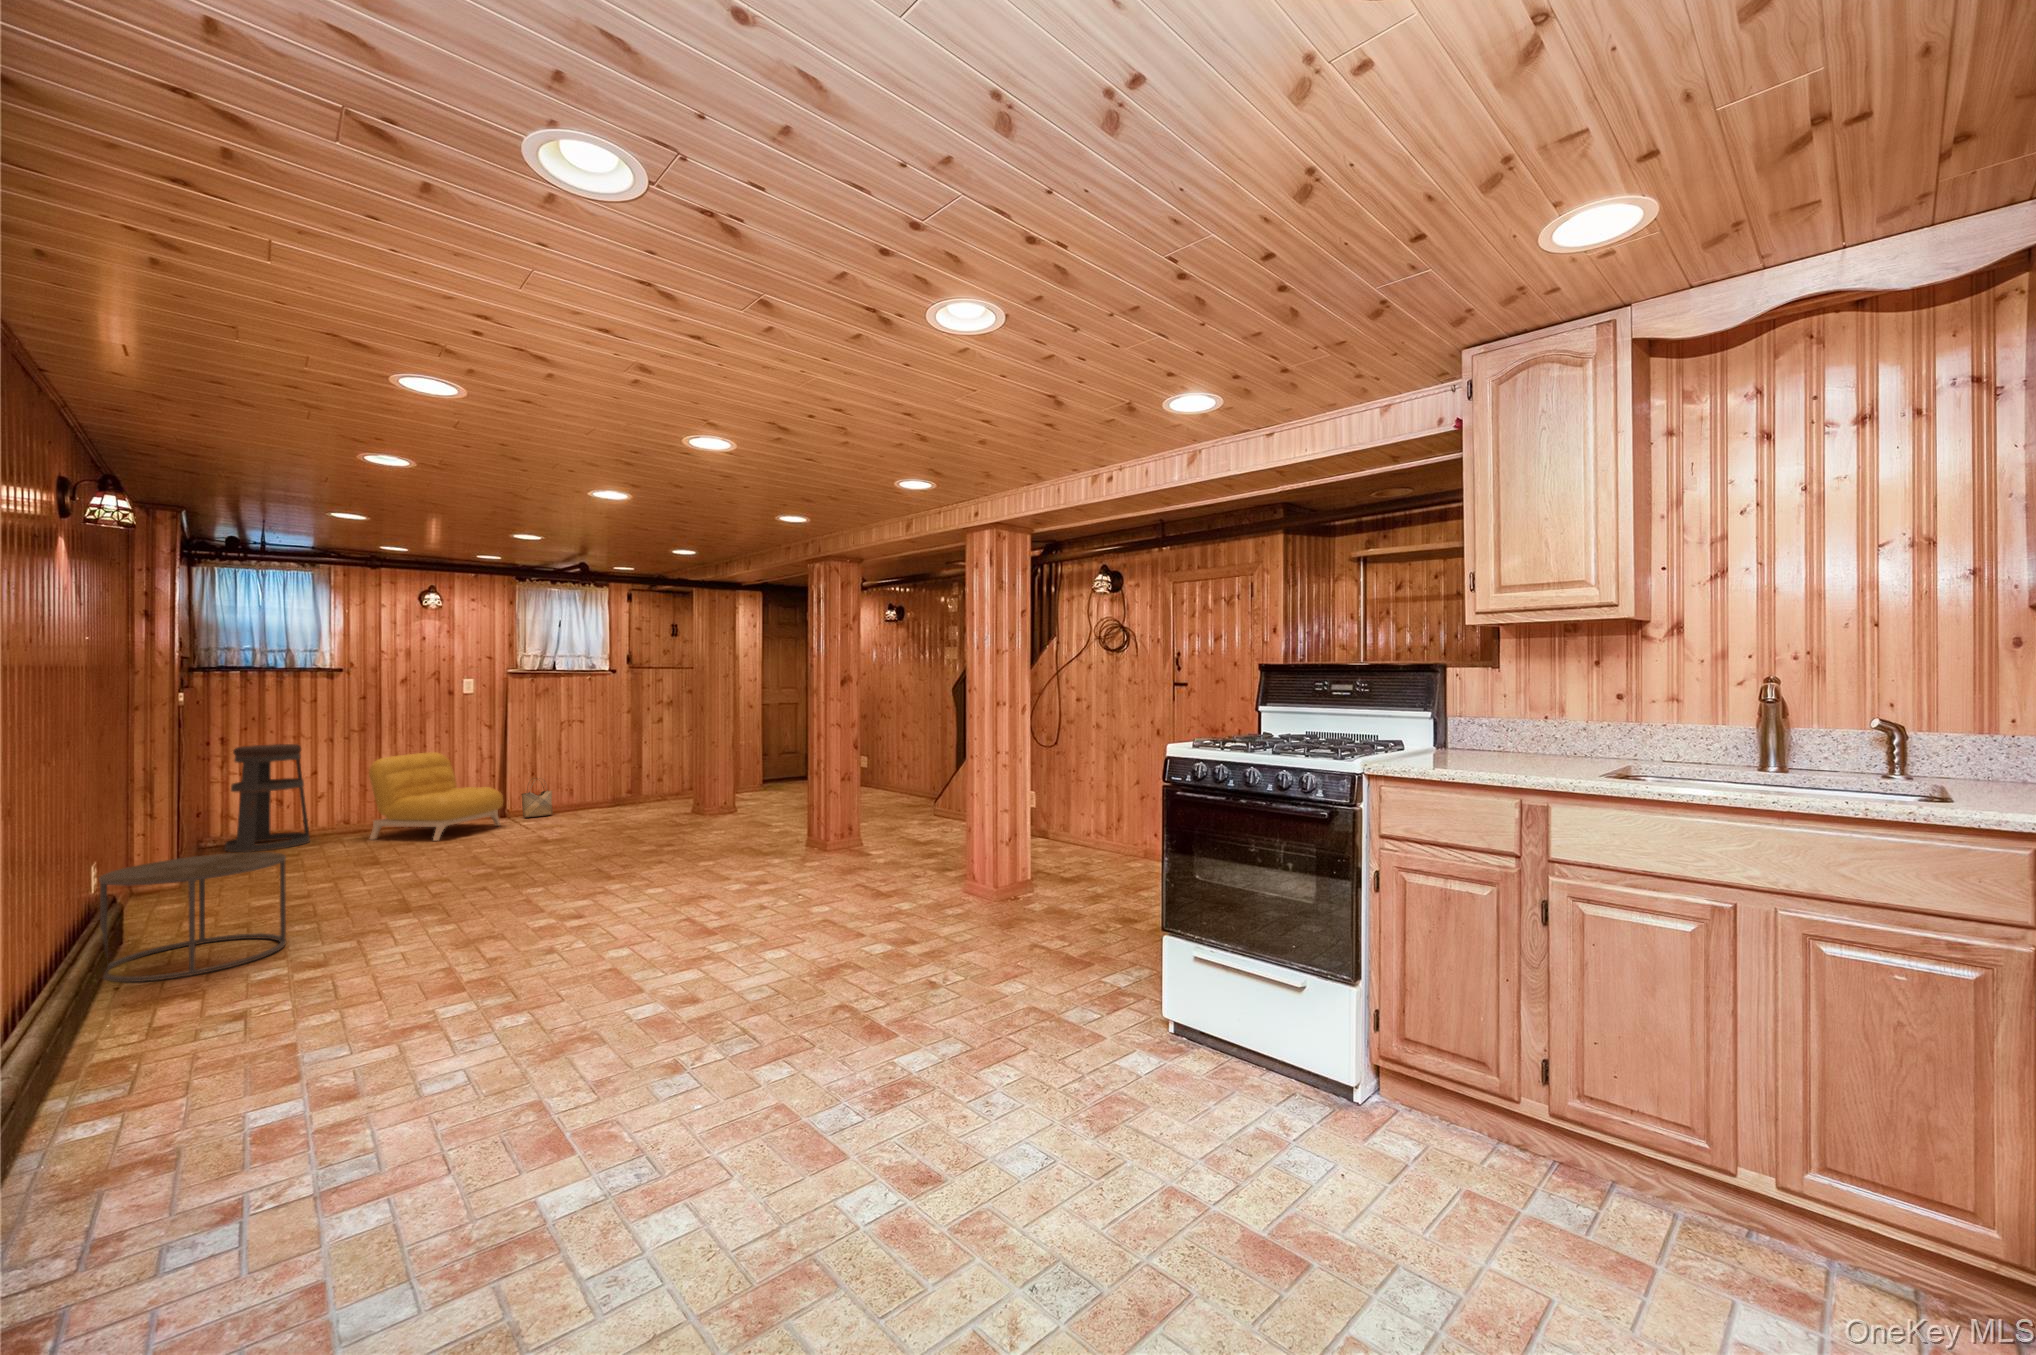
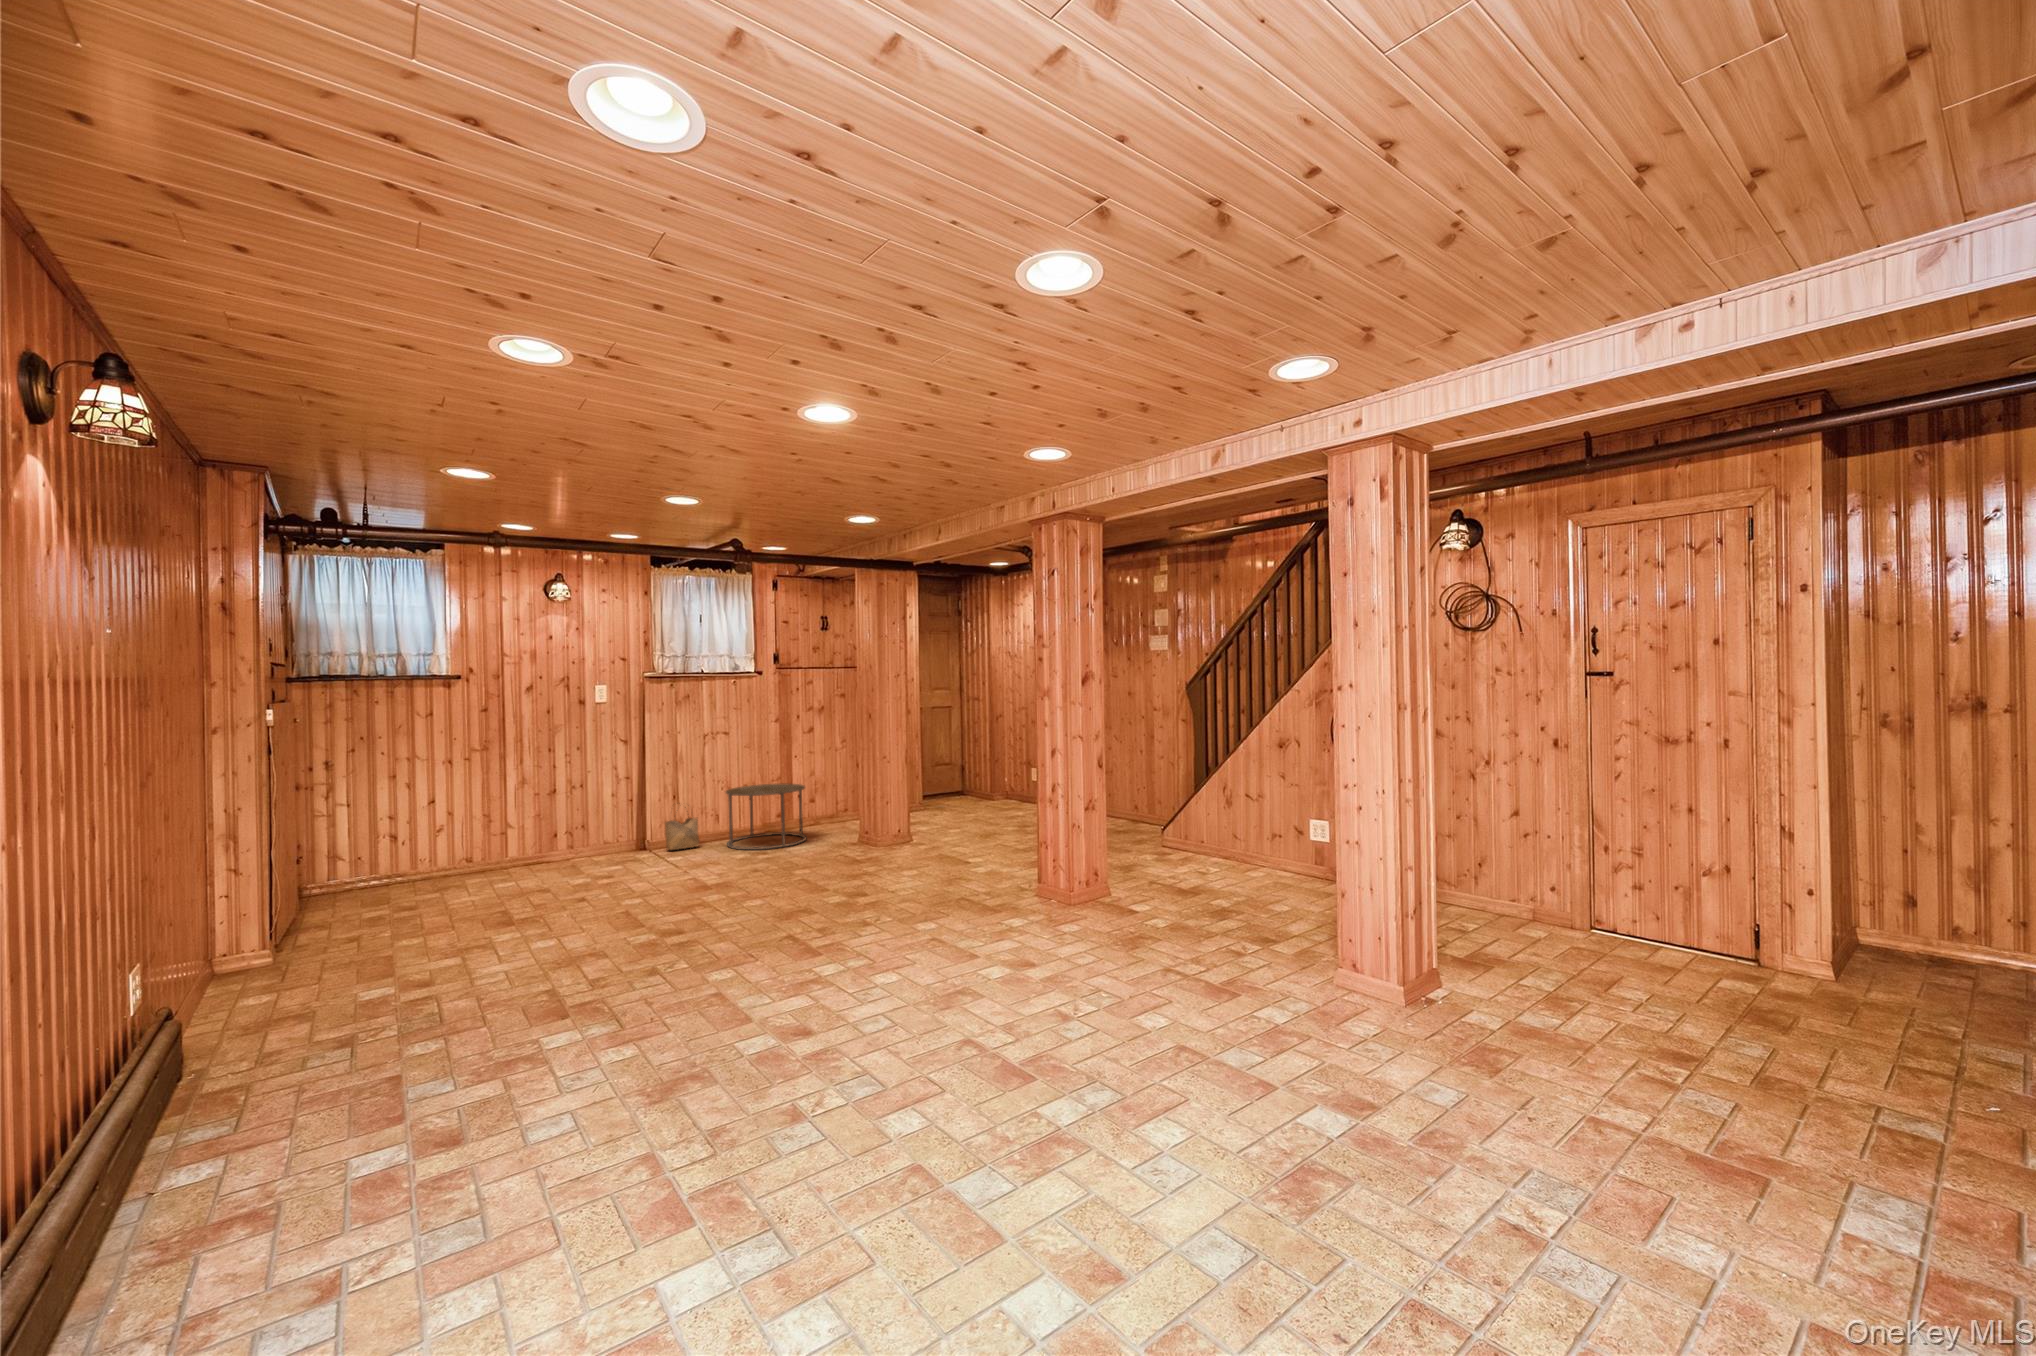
bar stool: present [225,744,310,852] -> none [332,769,429,904]
armchair: present [369,752,503,841] -> none [494,775,647,887]
side table: present [99,852,286,982] -> present [726,784,806,850]

